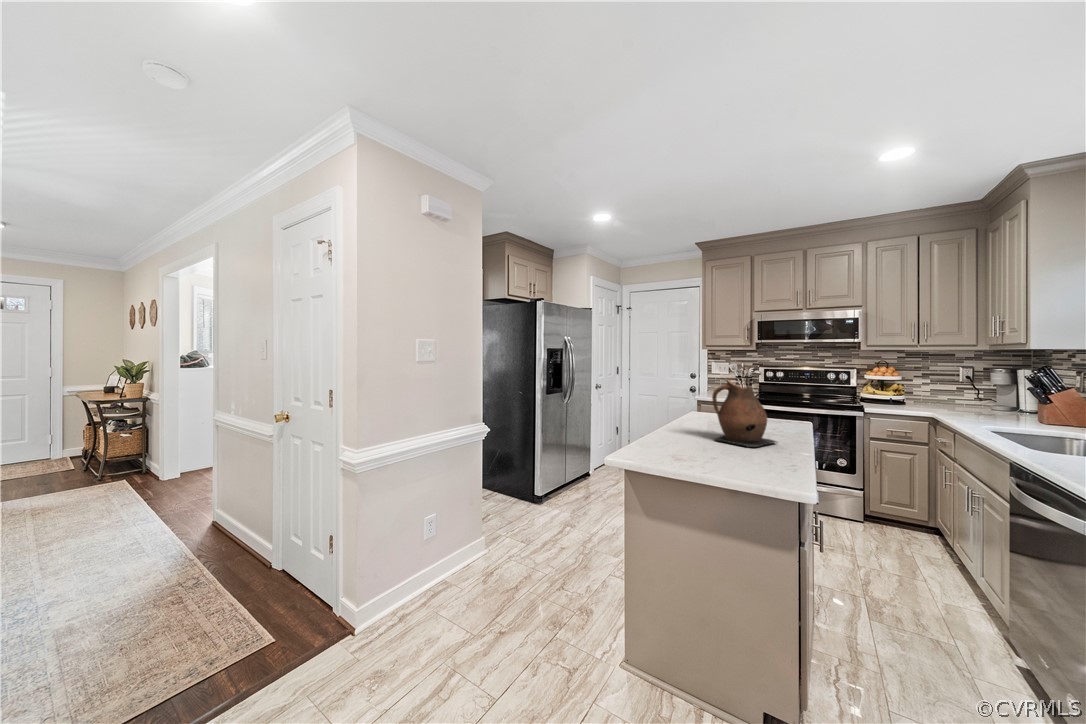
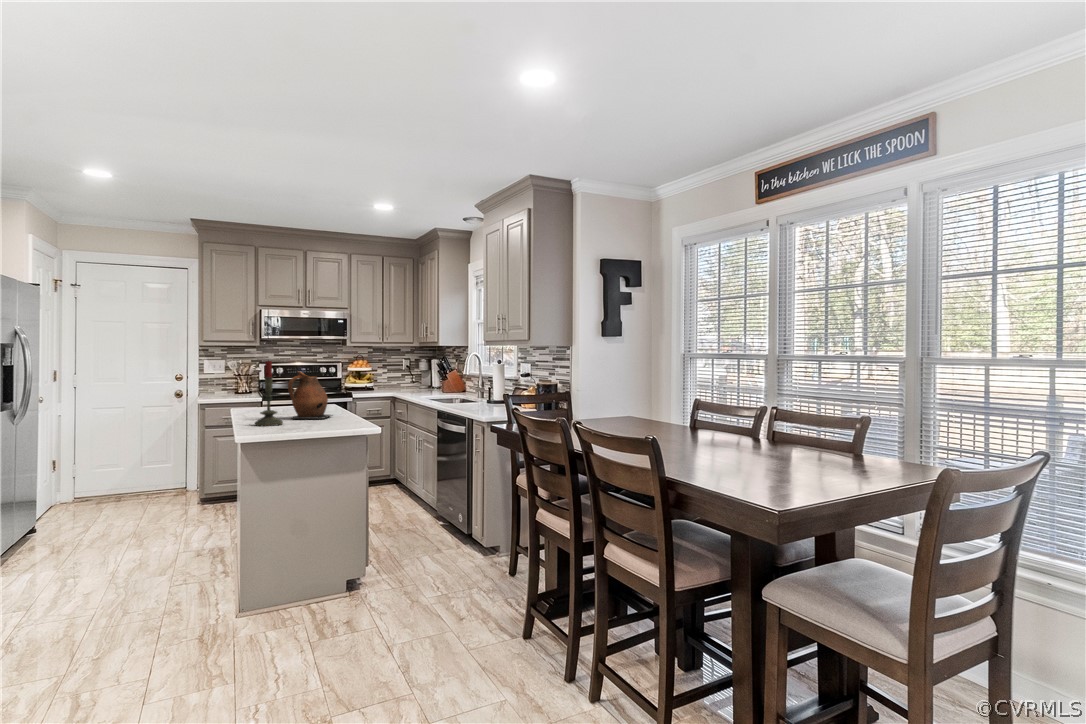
candle: none [651,362,685,449] -> present [255,361,283,426]

